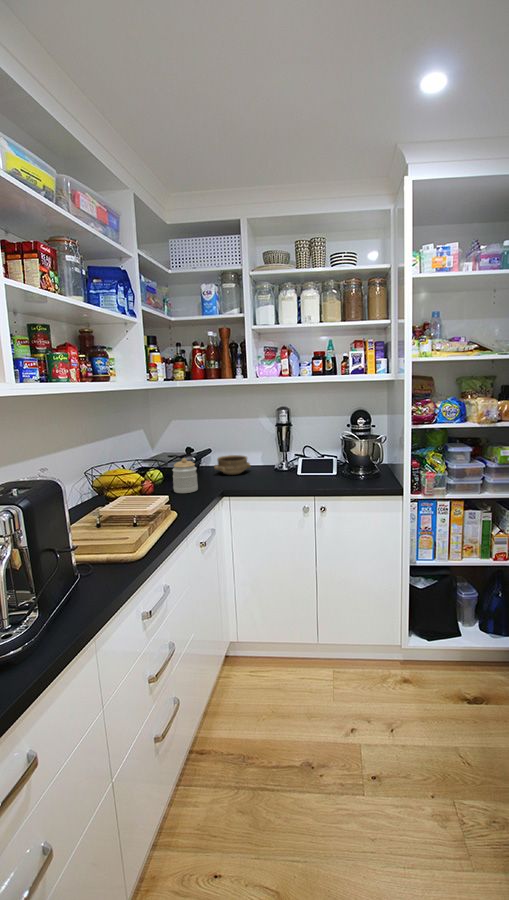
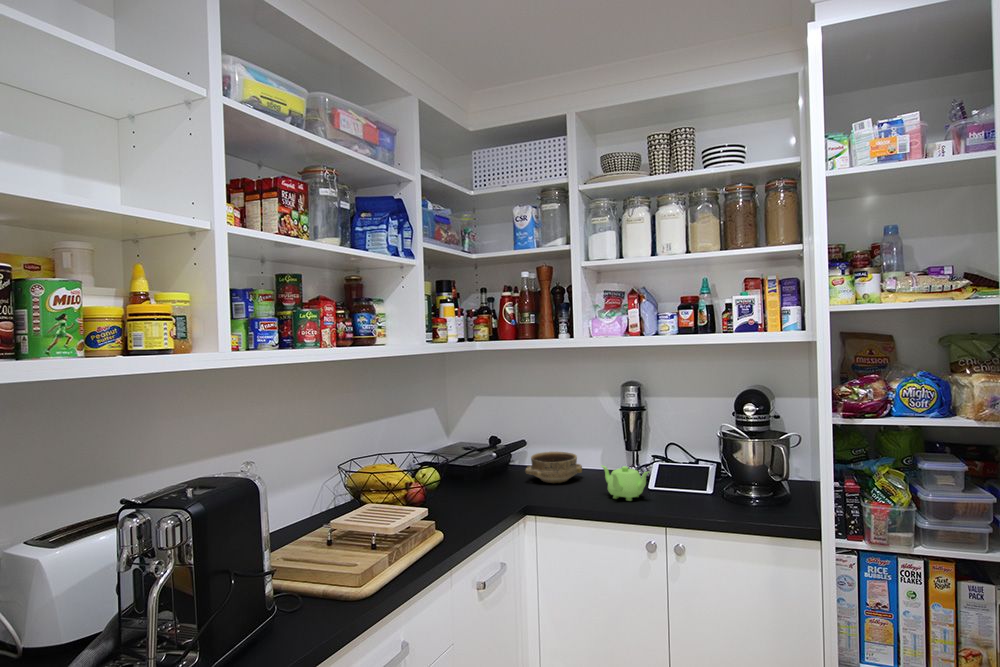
jar: present [172,458,198,493] -> none [455,458,492,512]
teapot: none [265,461,297,482] -> present [601,465,649,501]

